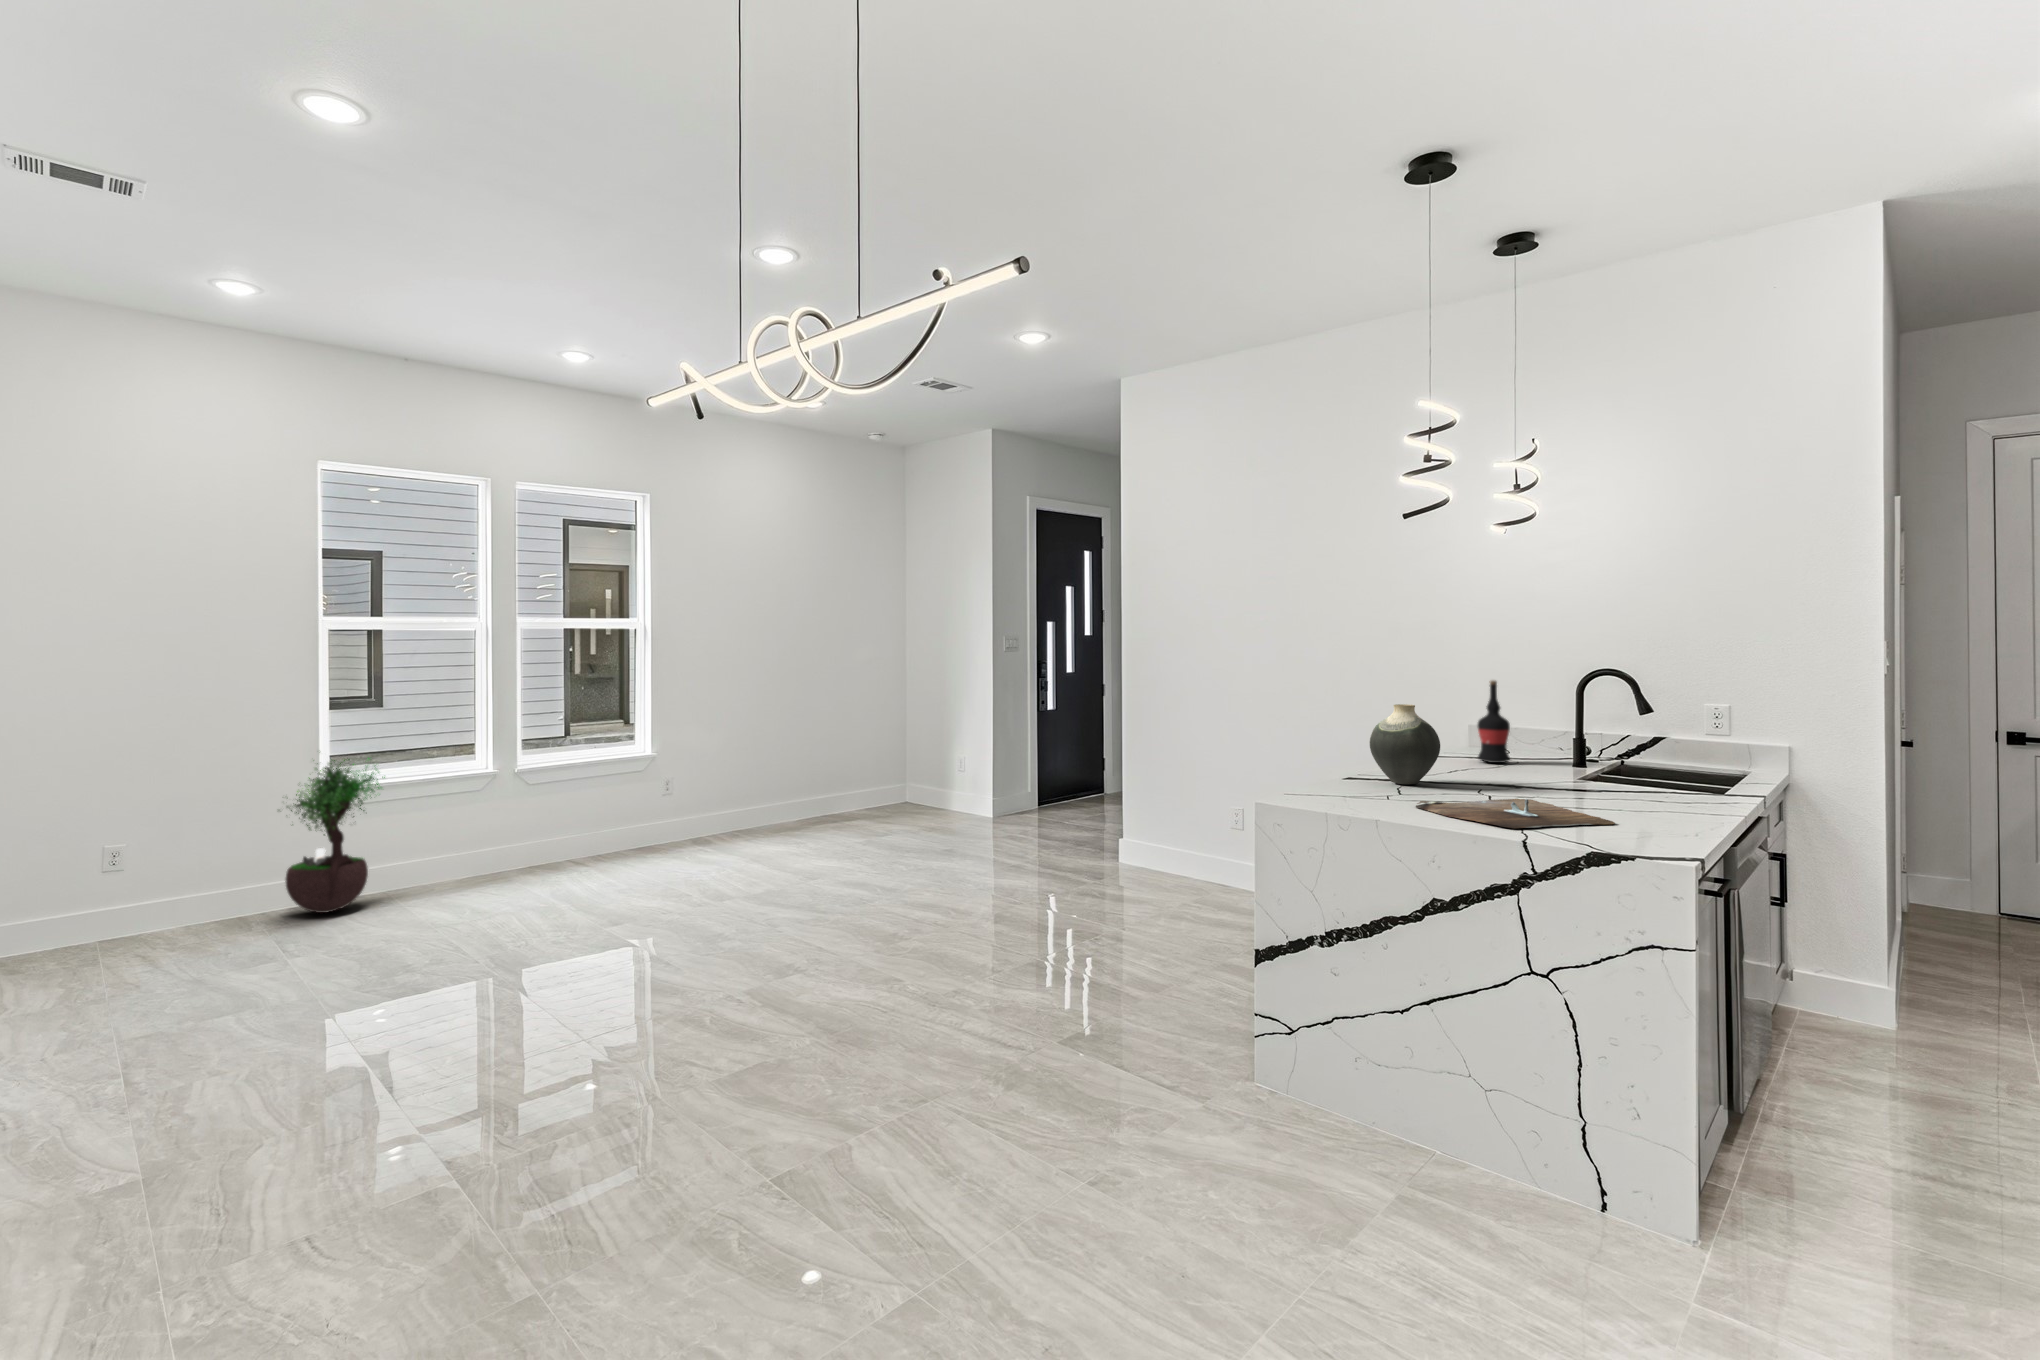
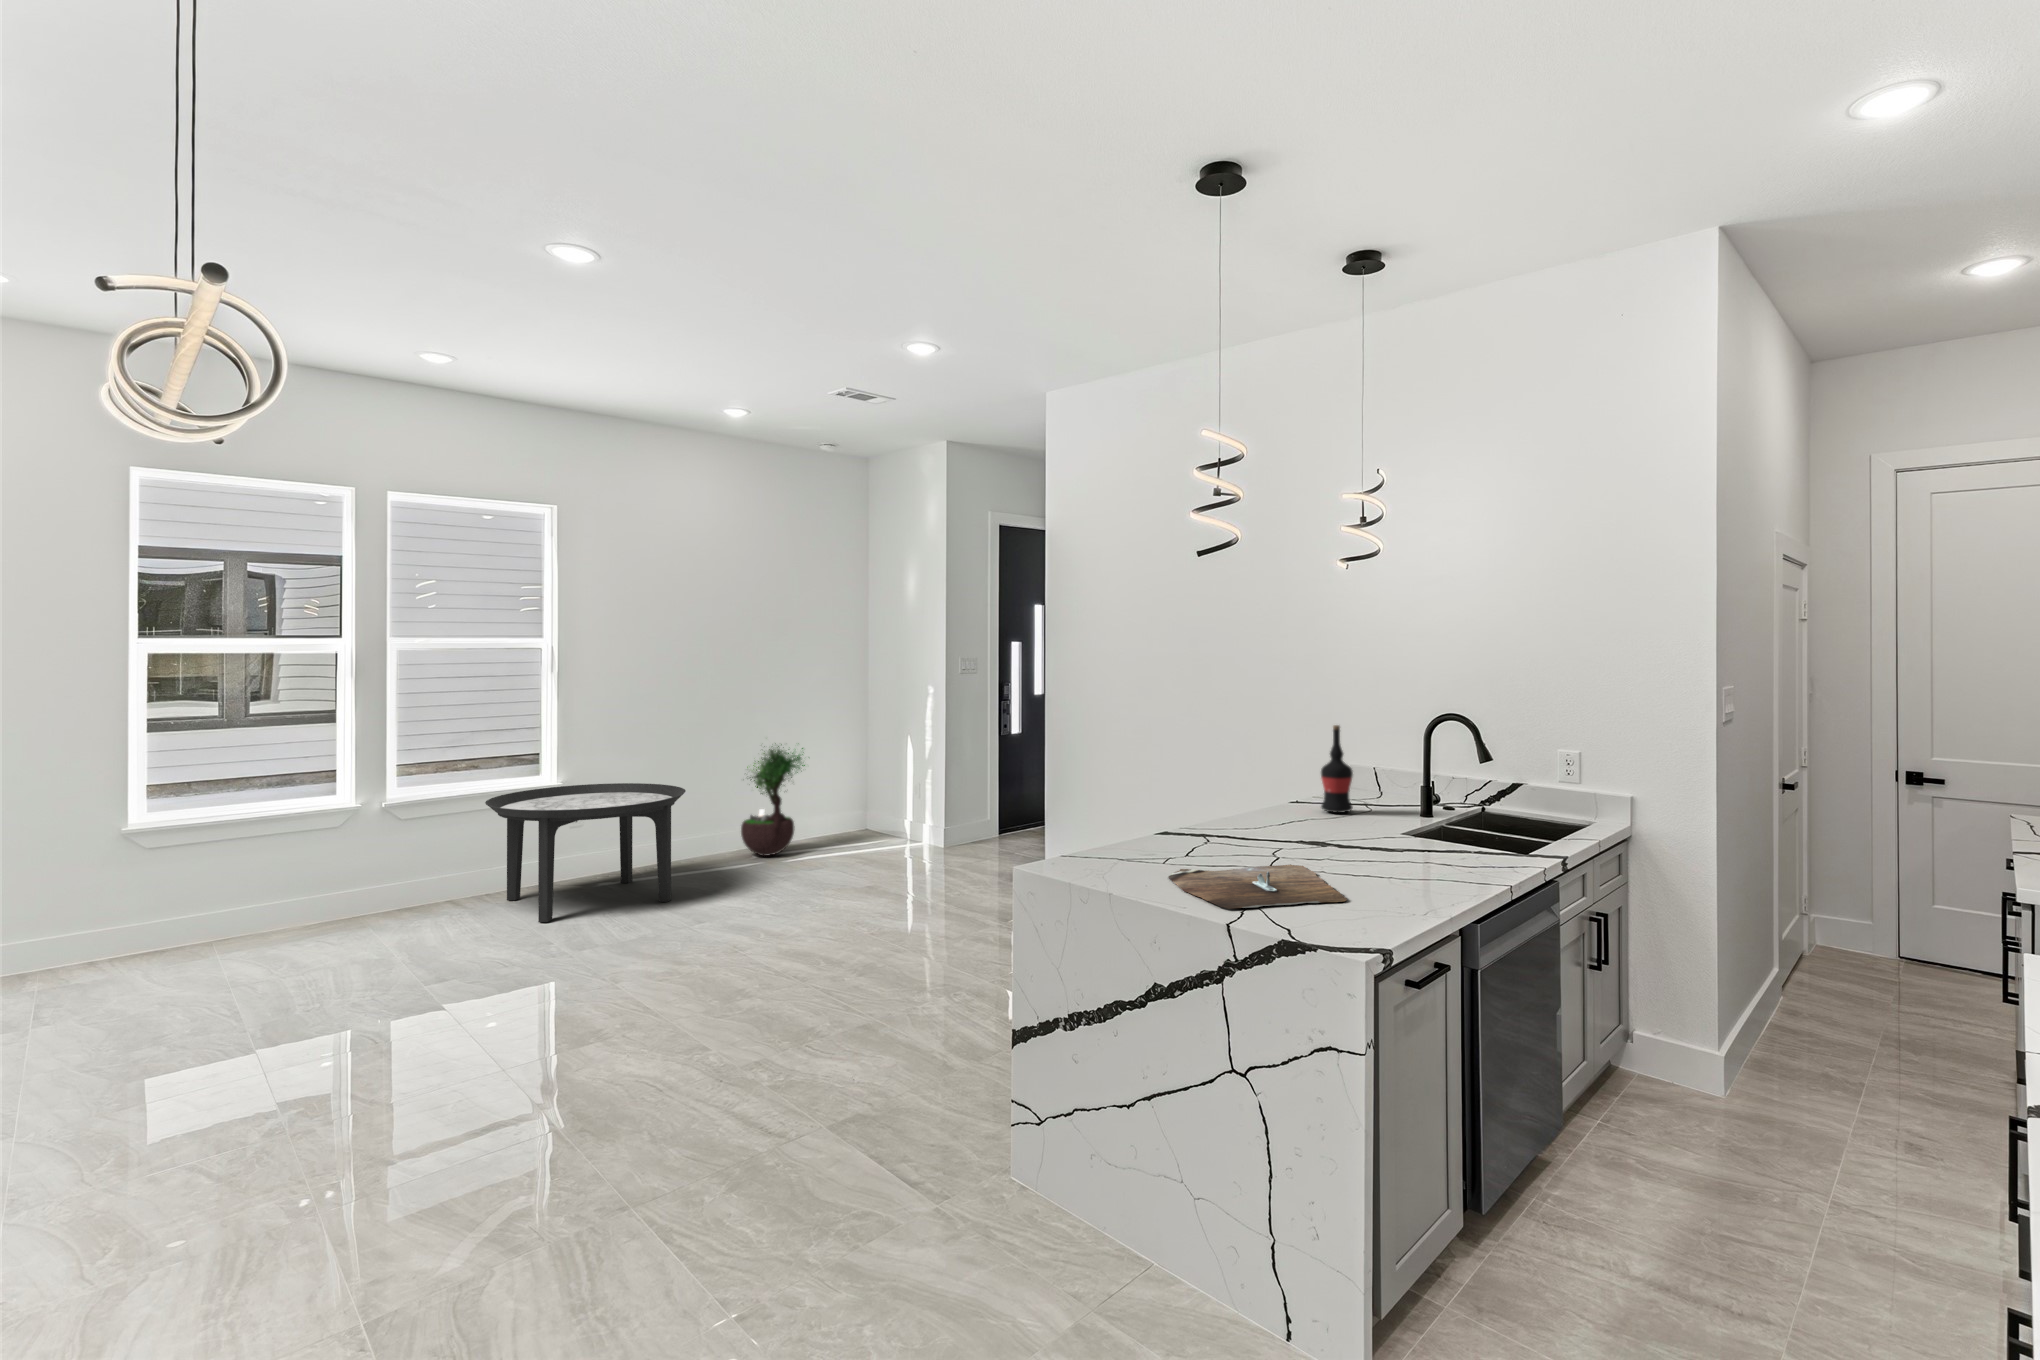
vase: present [1370,704,1440,784] -> none [1169,757,1238,844]
round table: none [606,753,780,877] -> present [485,783,686,922]
potted tree: present [285,758,385,913] -> present [741,743,805,856]

